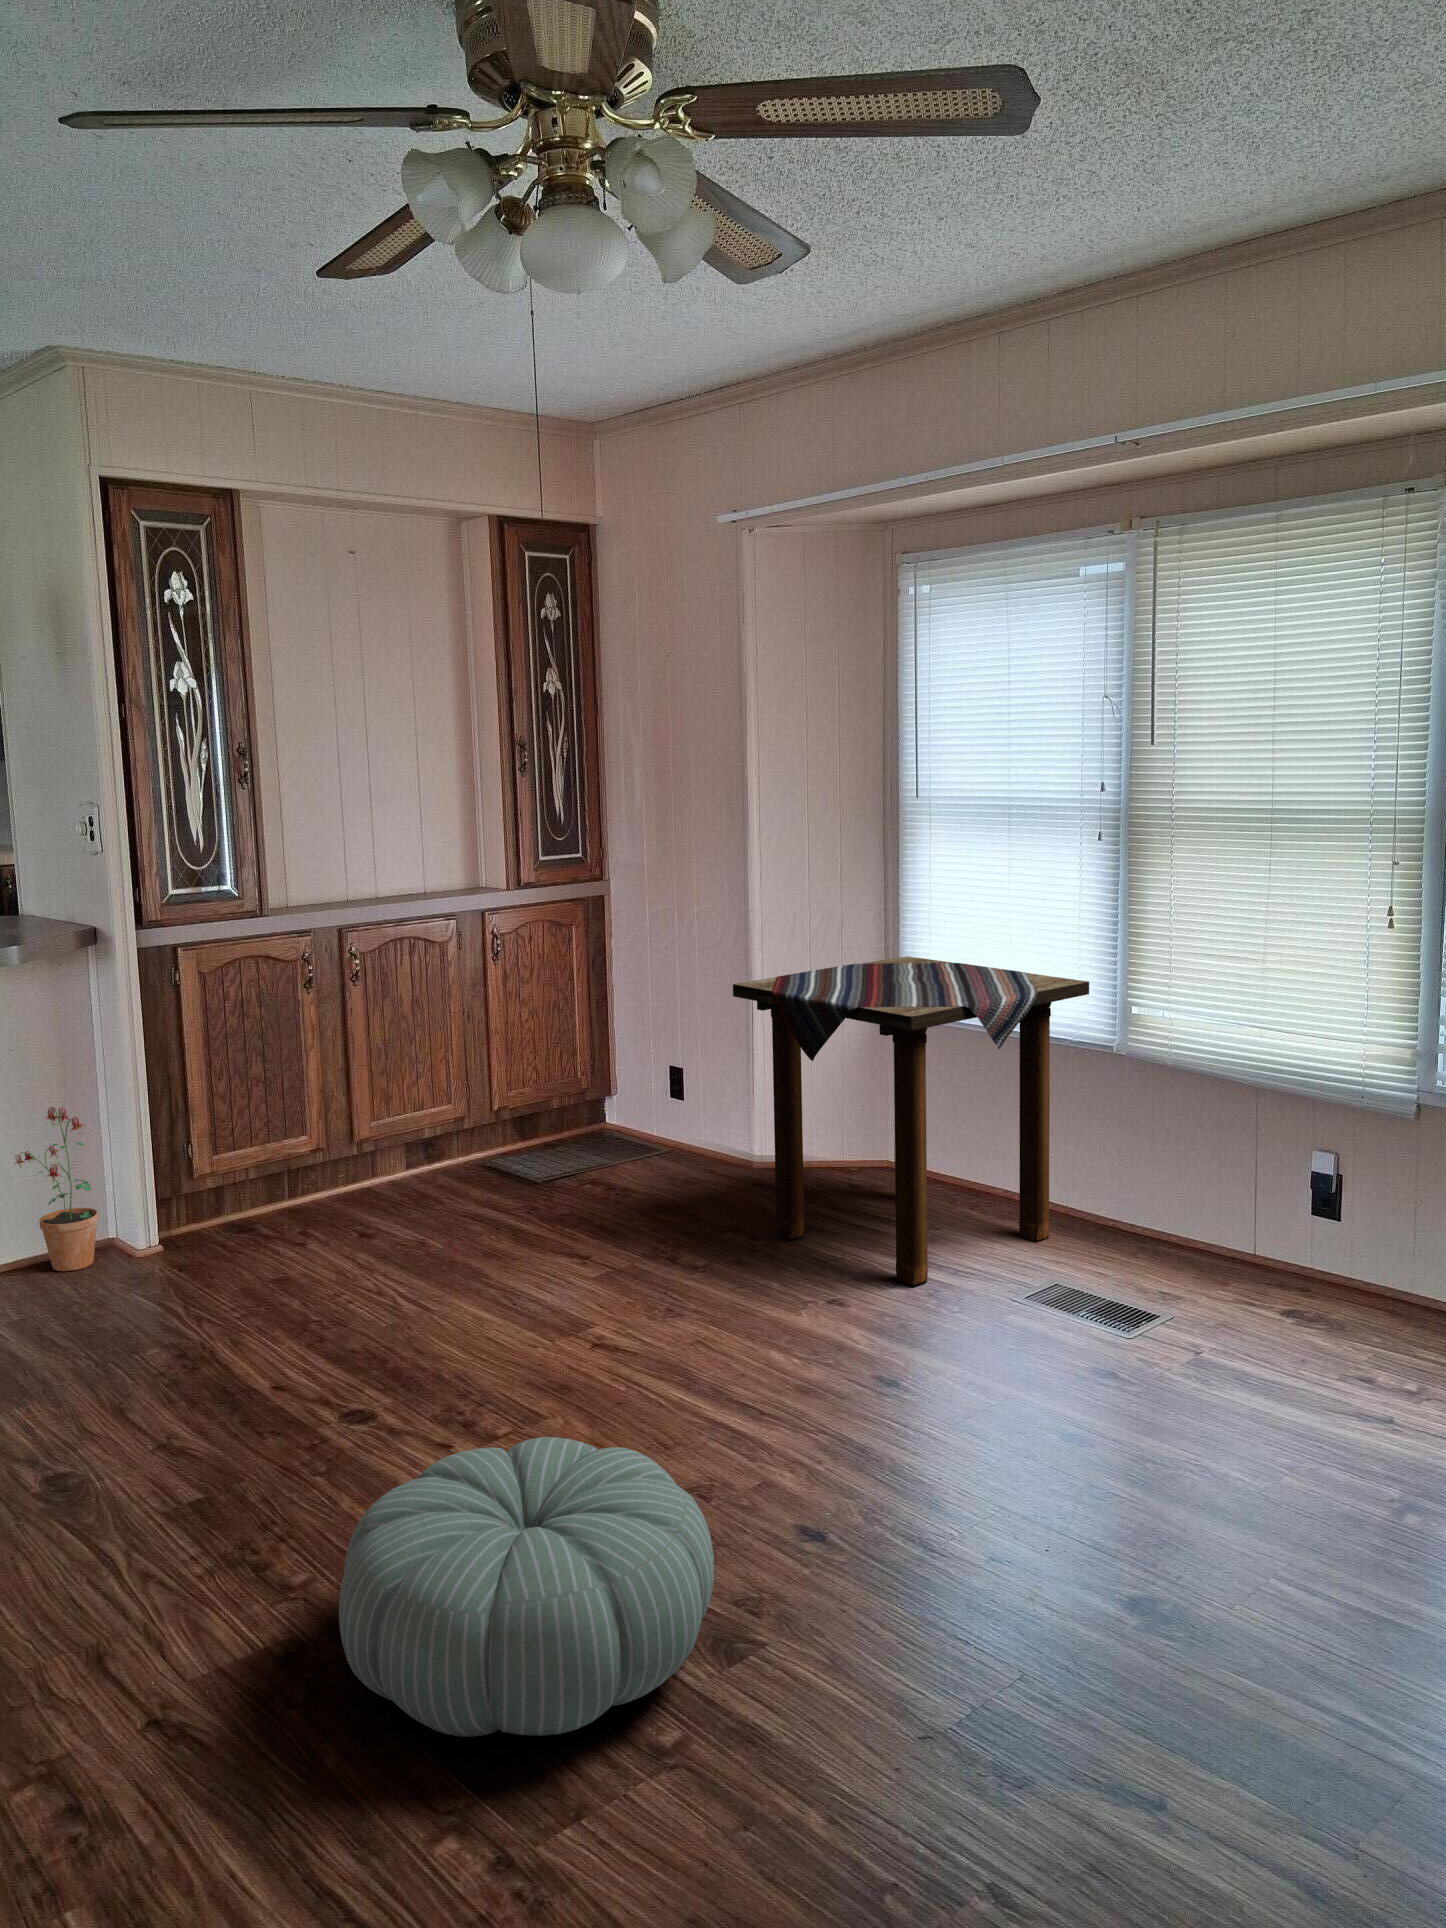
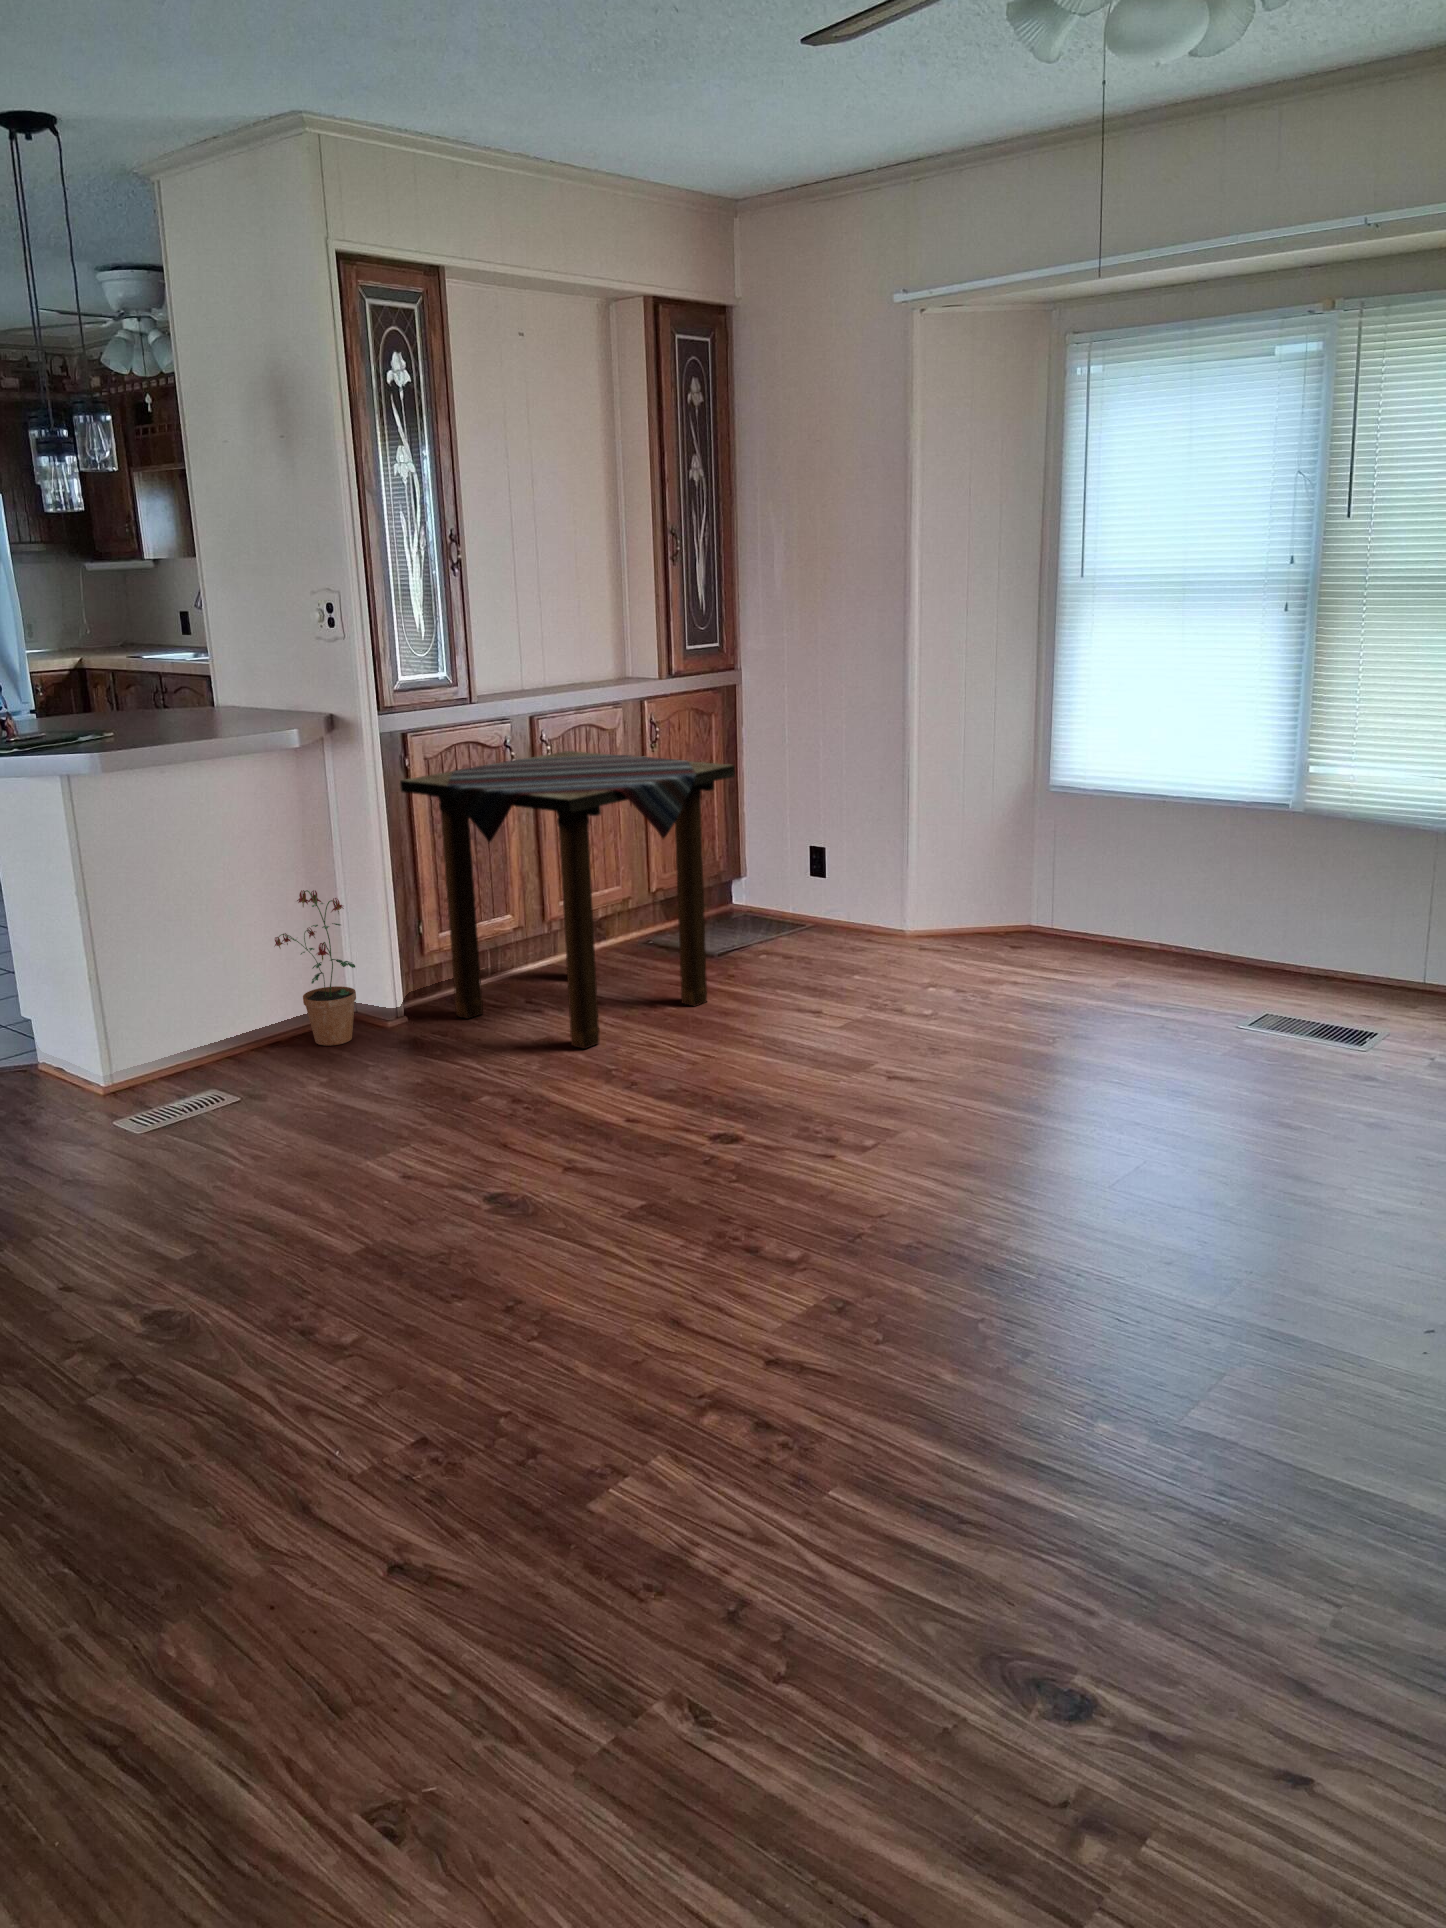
side table: present [733,956,1089,1286] -> present [400,751,735,1049]
pouf: present [339,1437,714,1737] -> none [904,1124,1234,1347]

